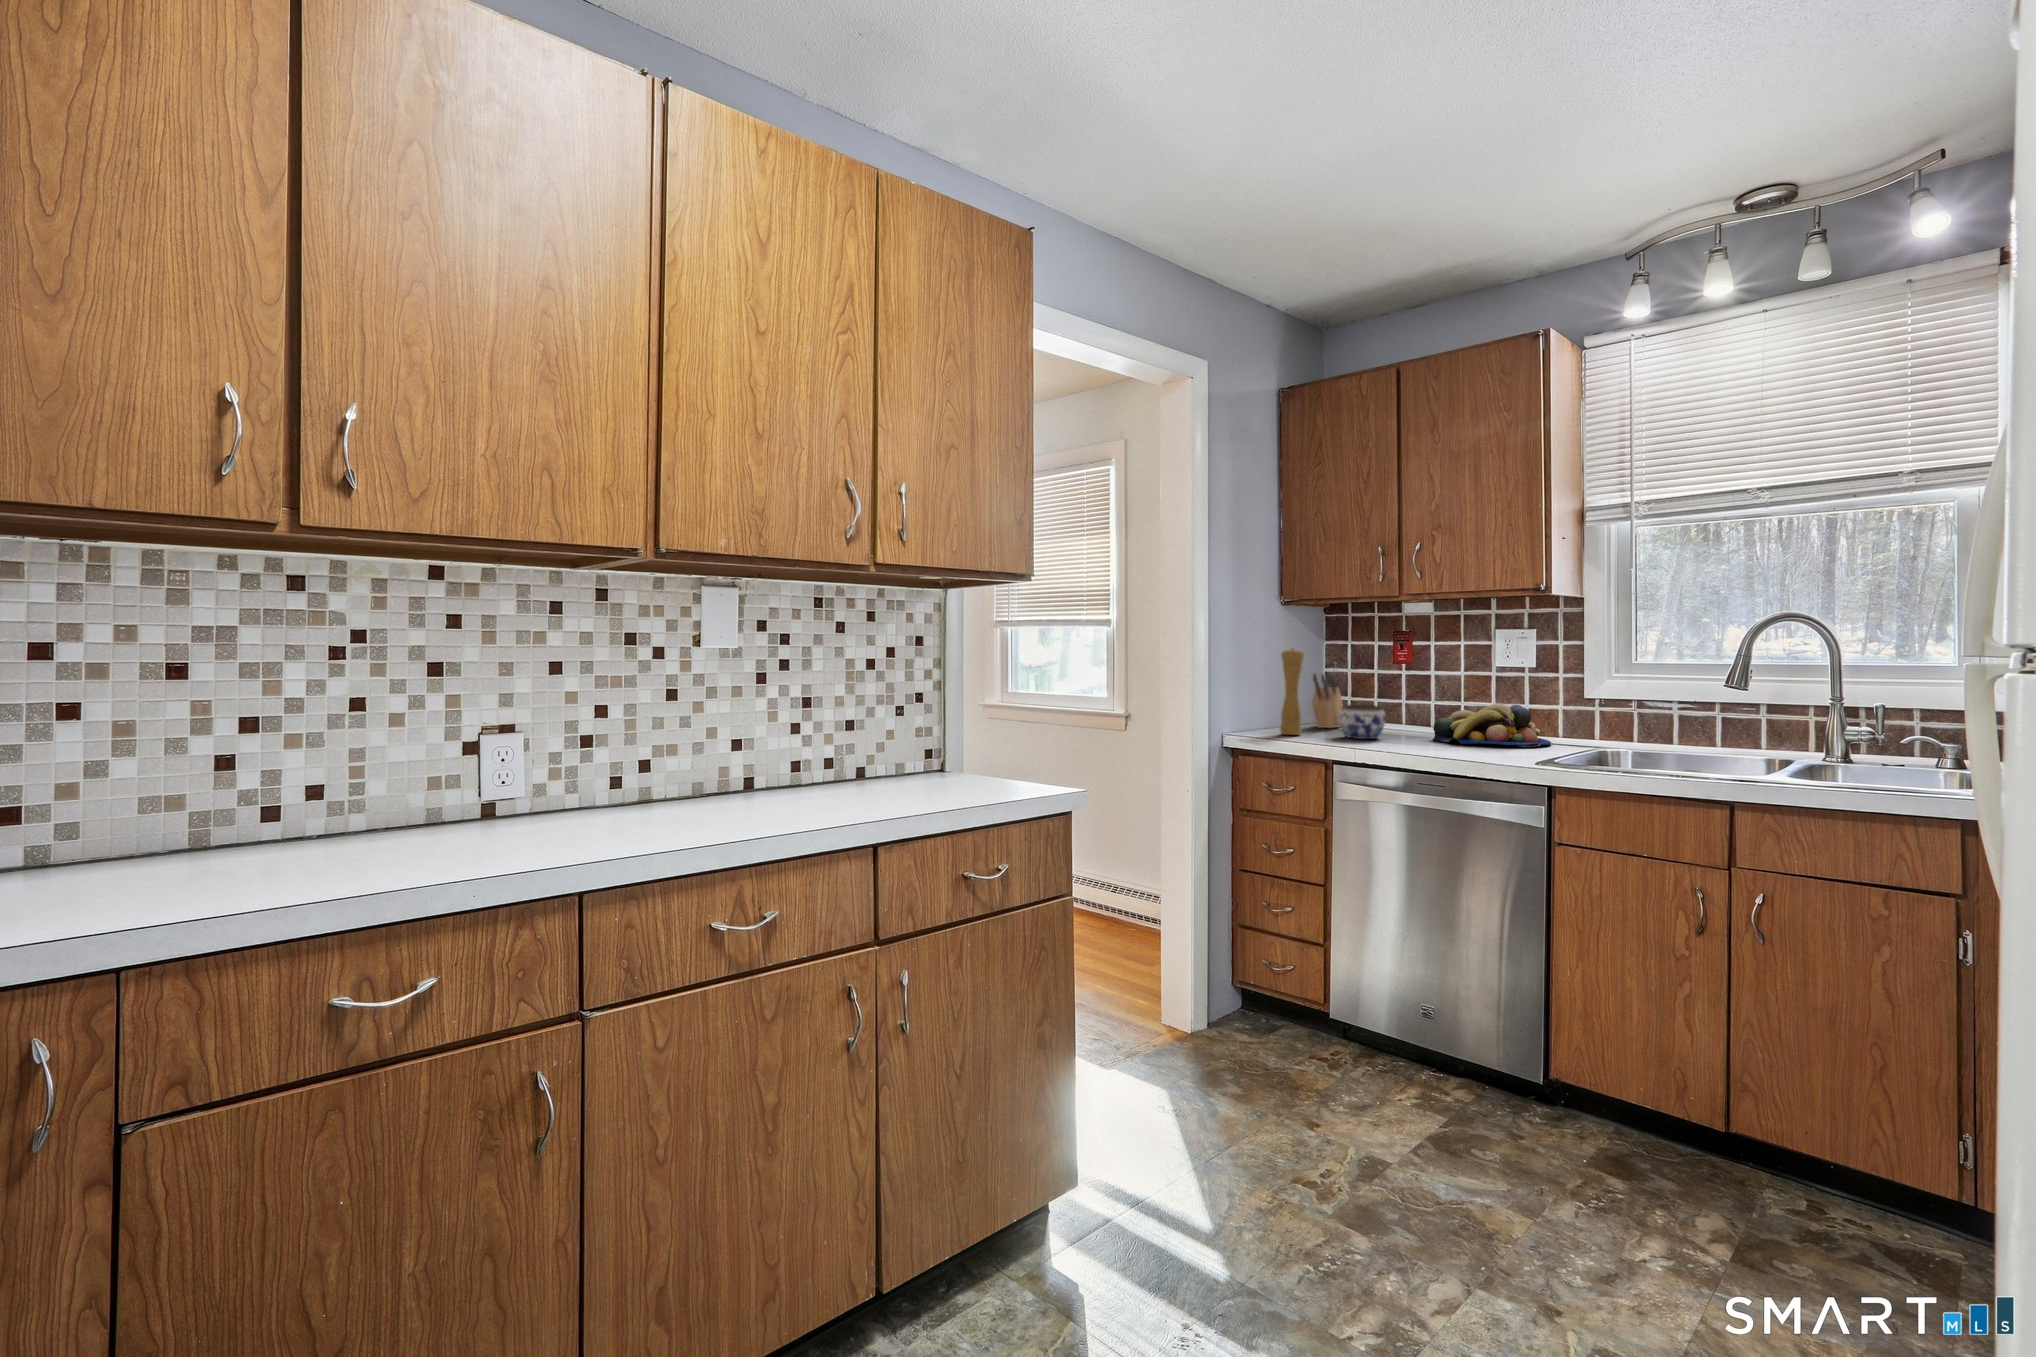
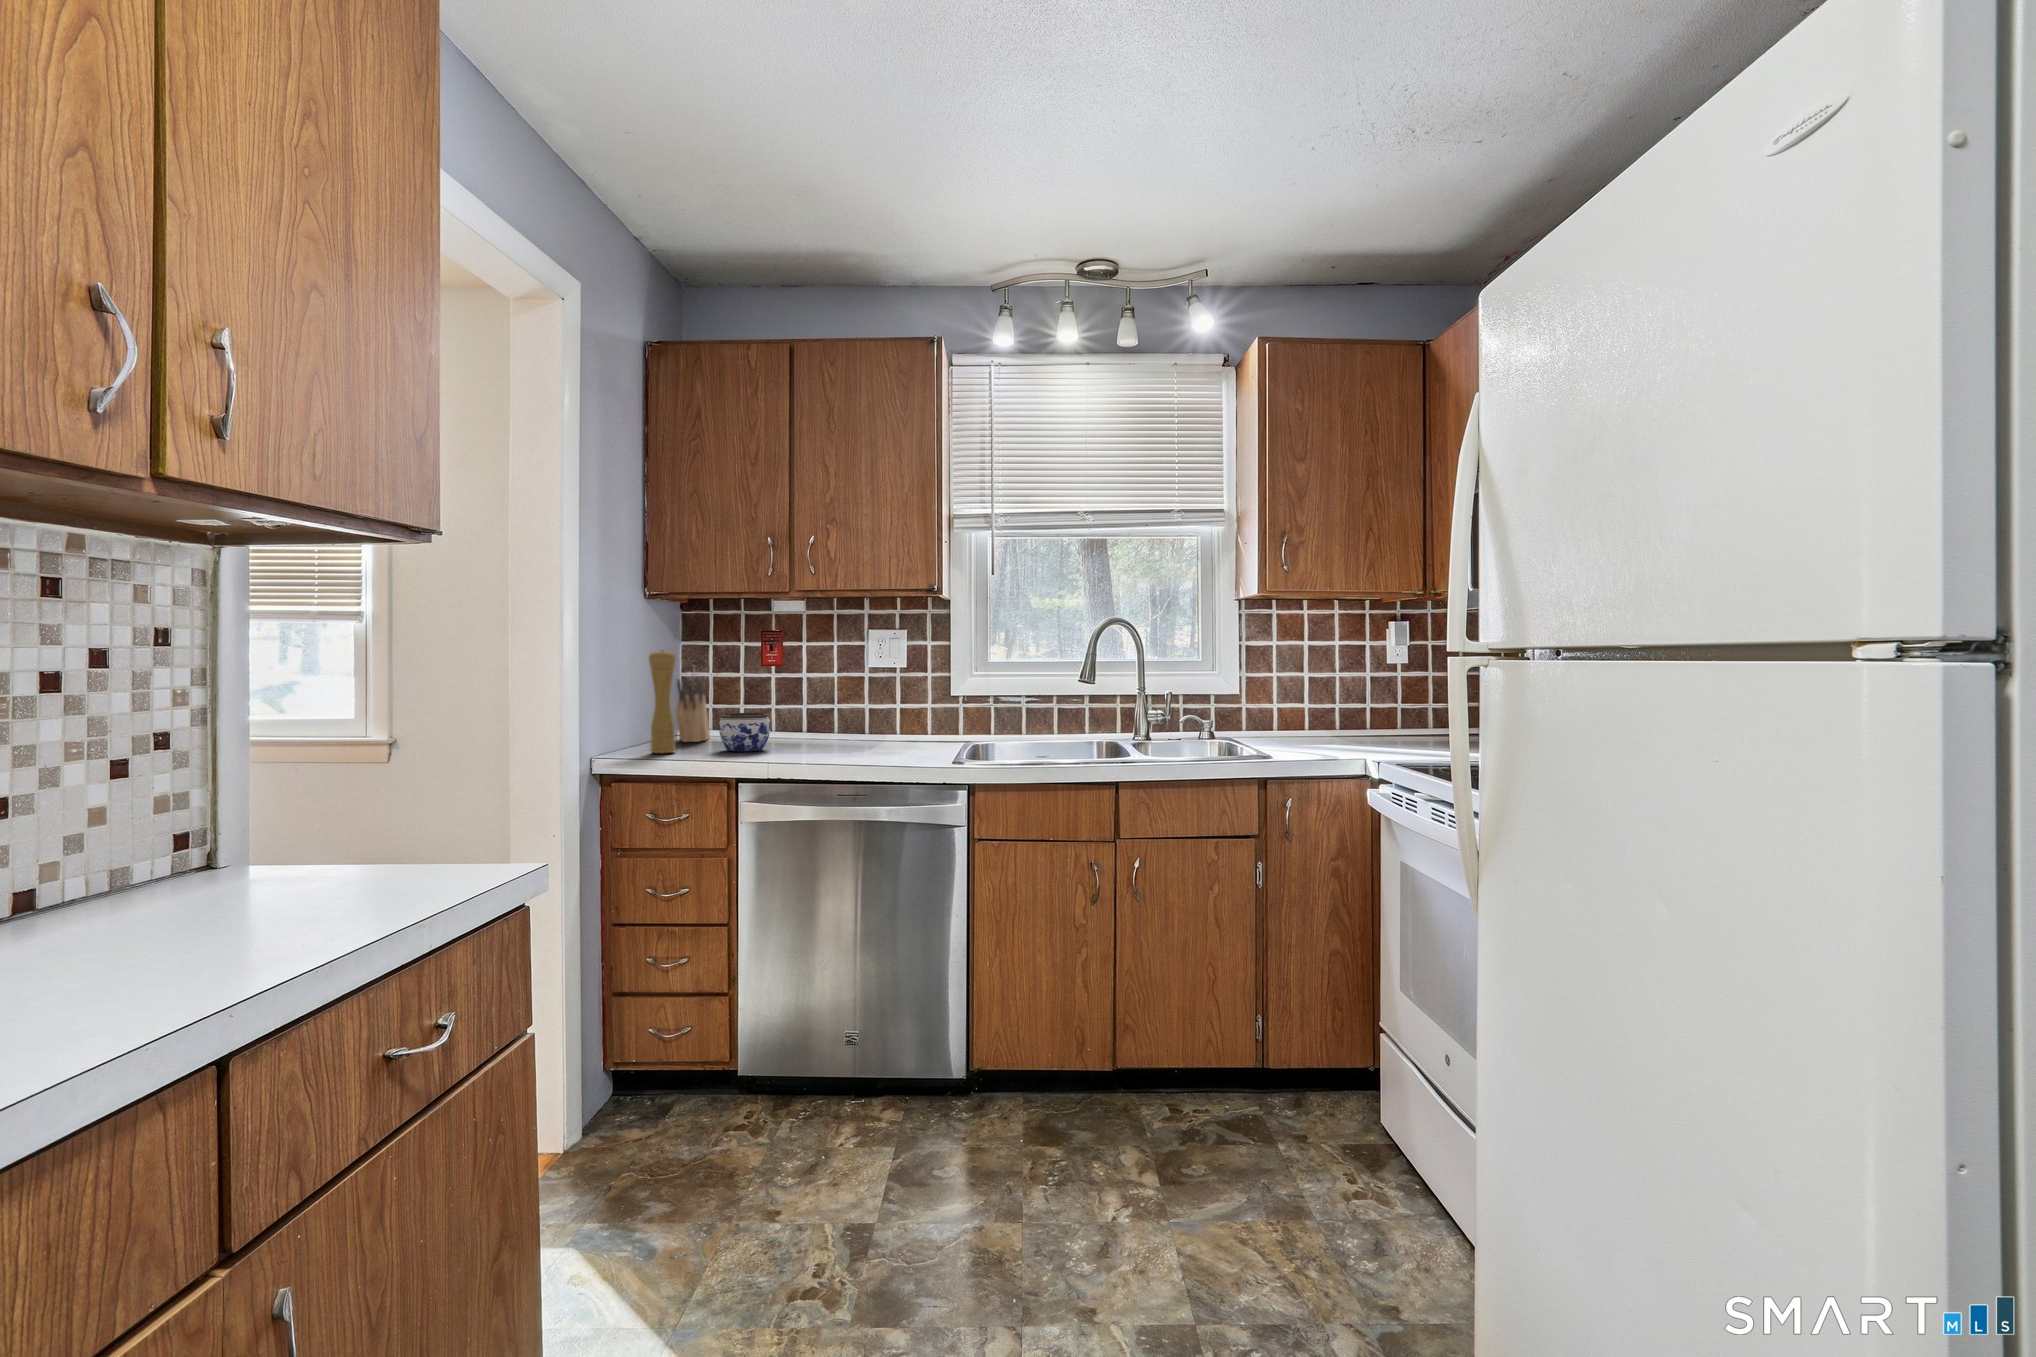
fruit bowl: present [1433,704,1551,745] -> none [816,704,928,747]

